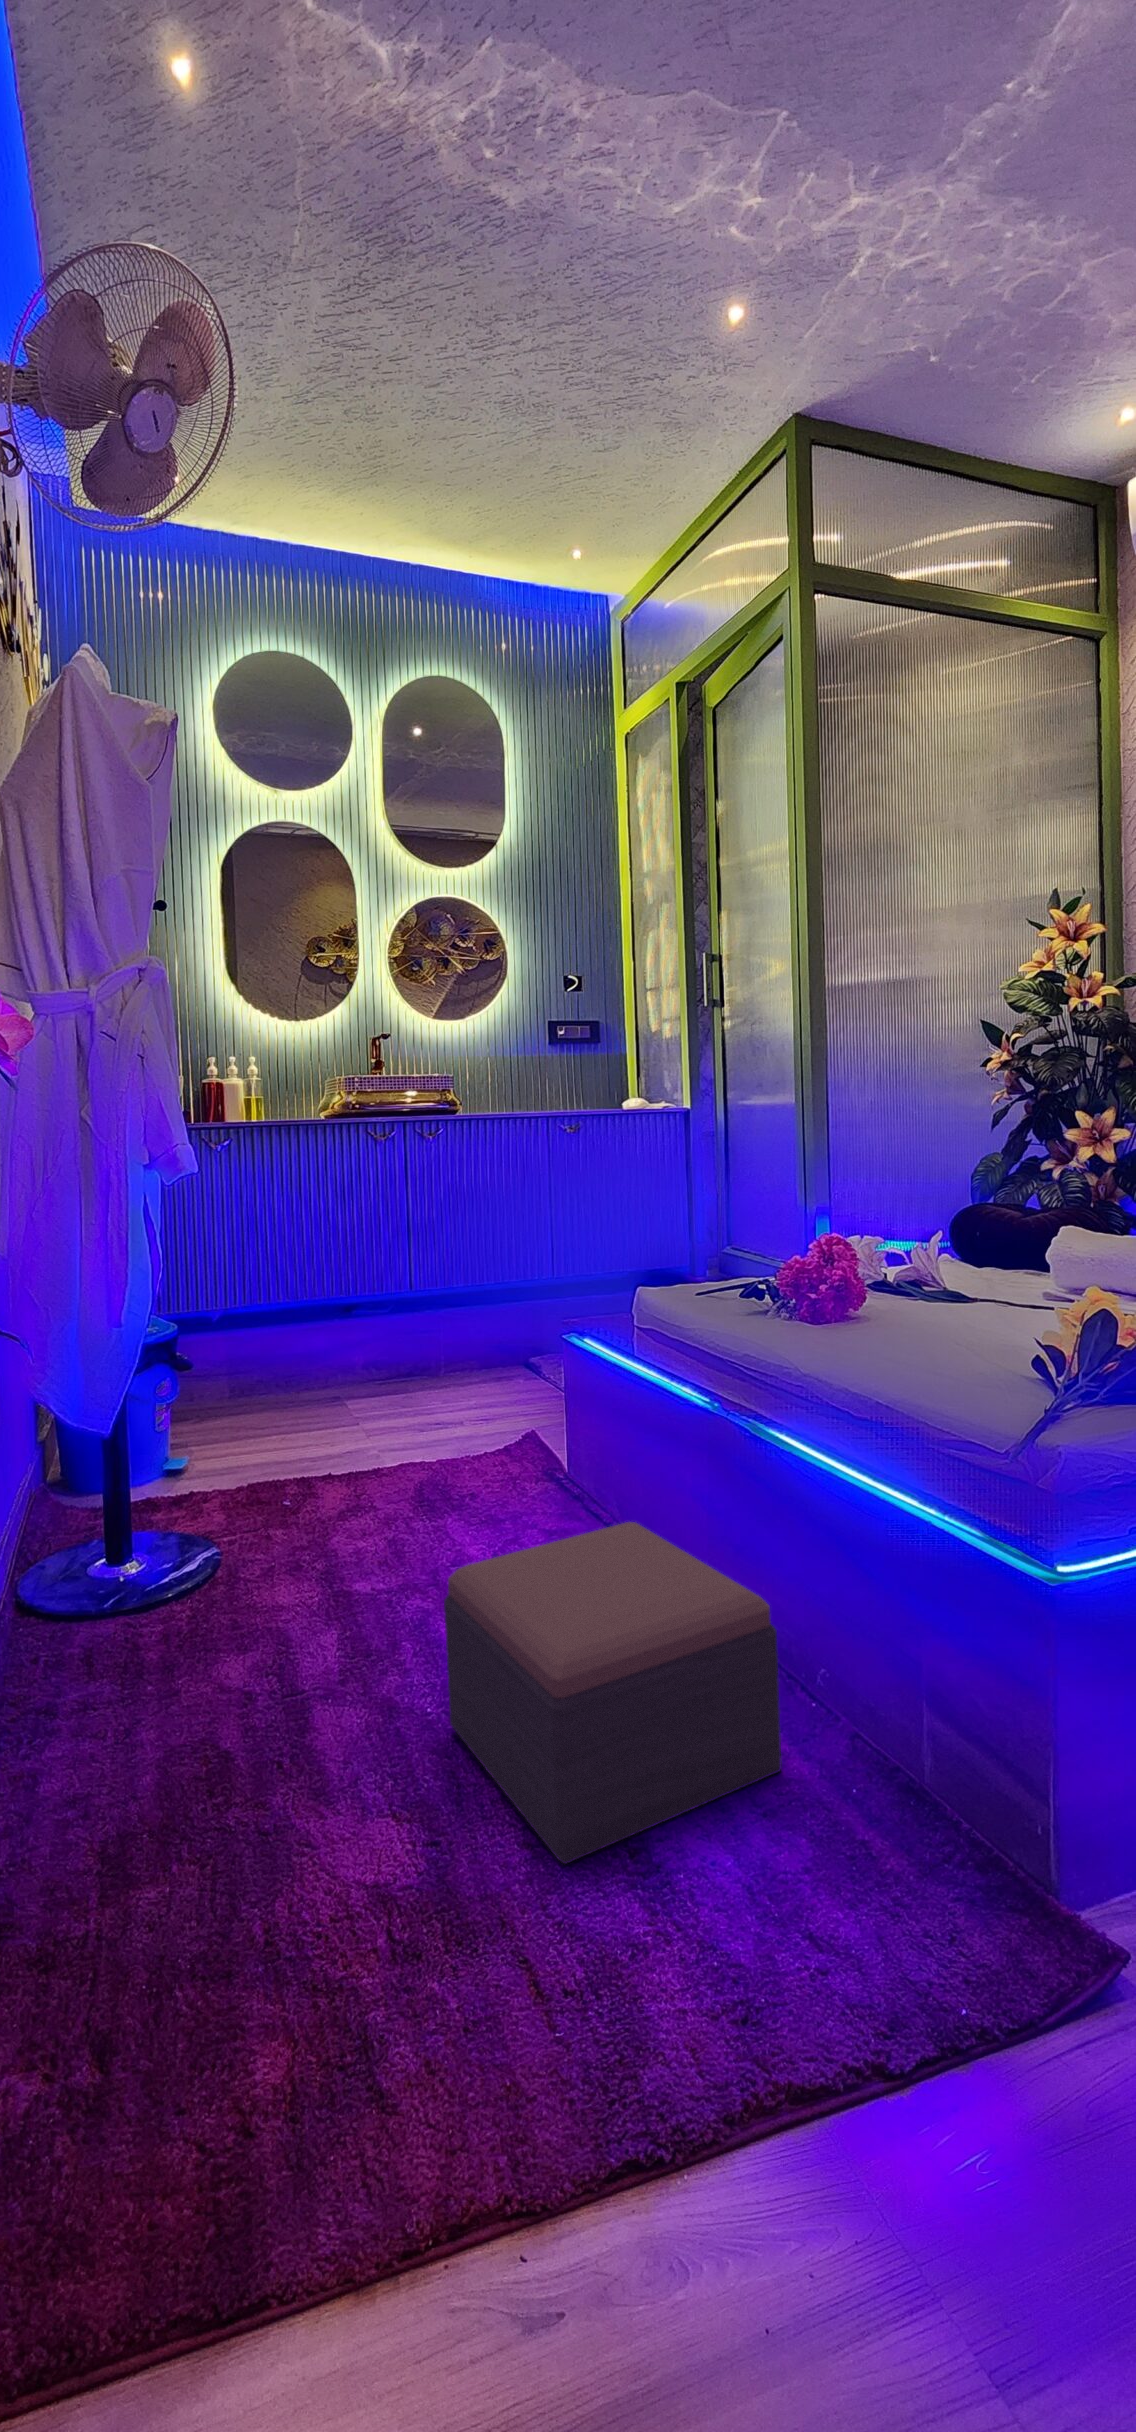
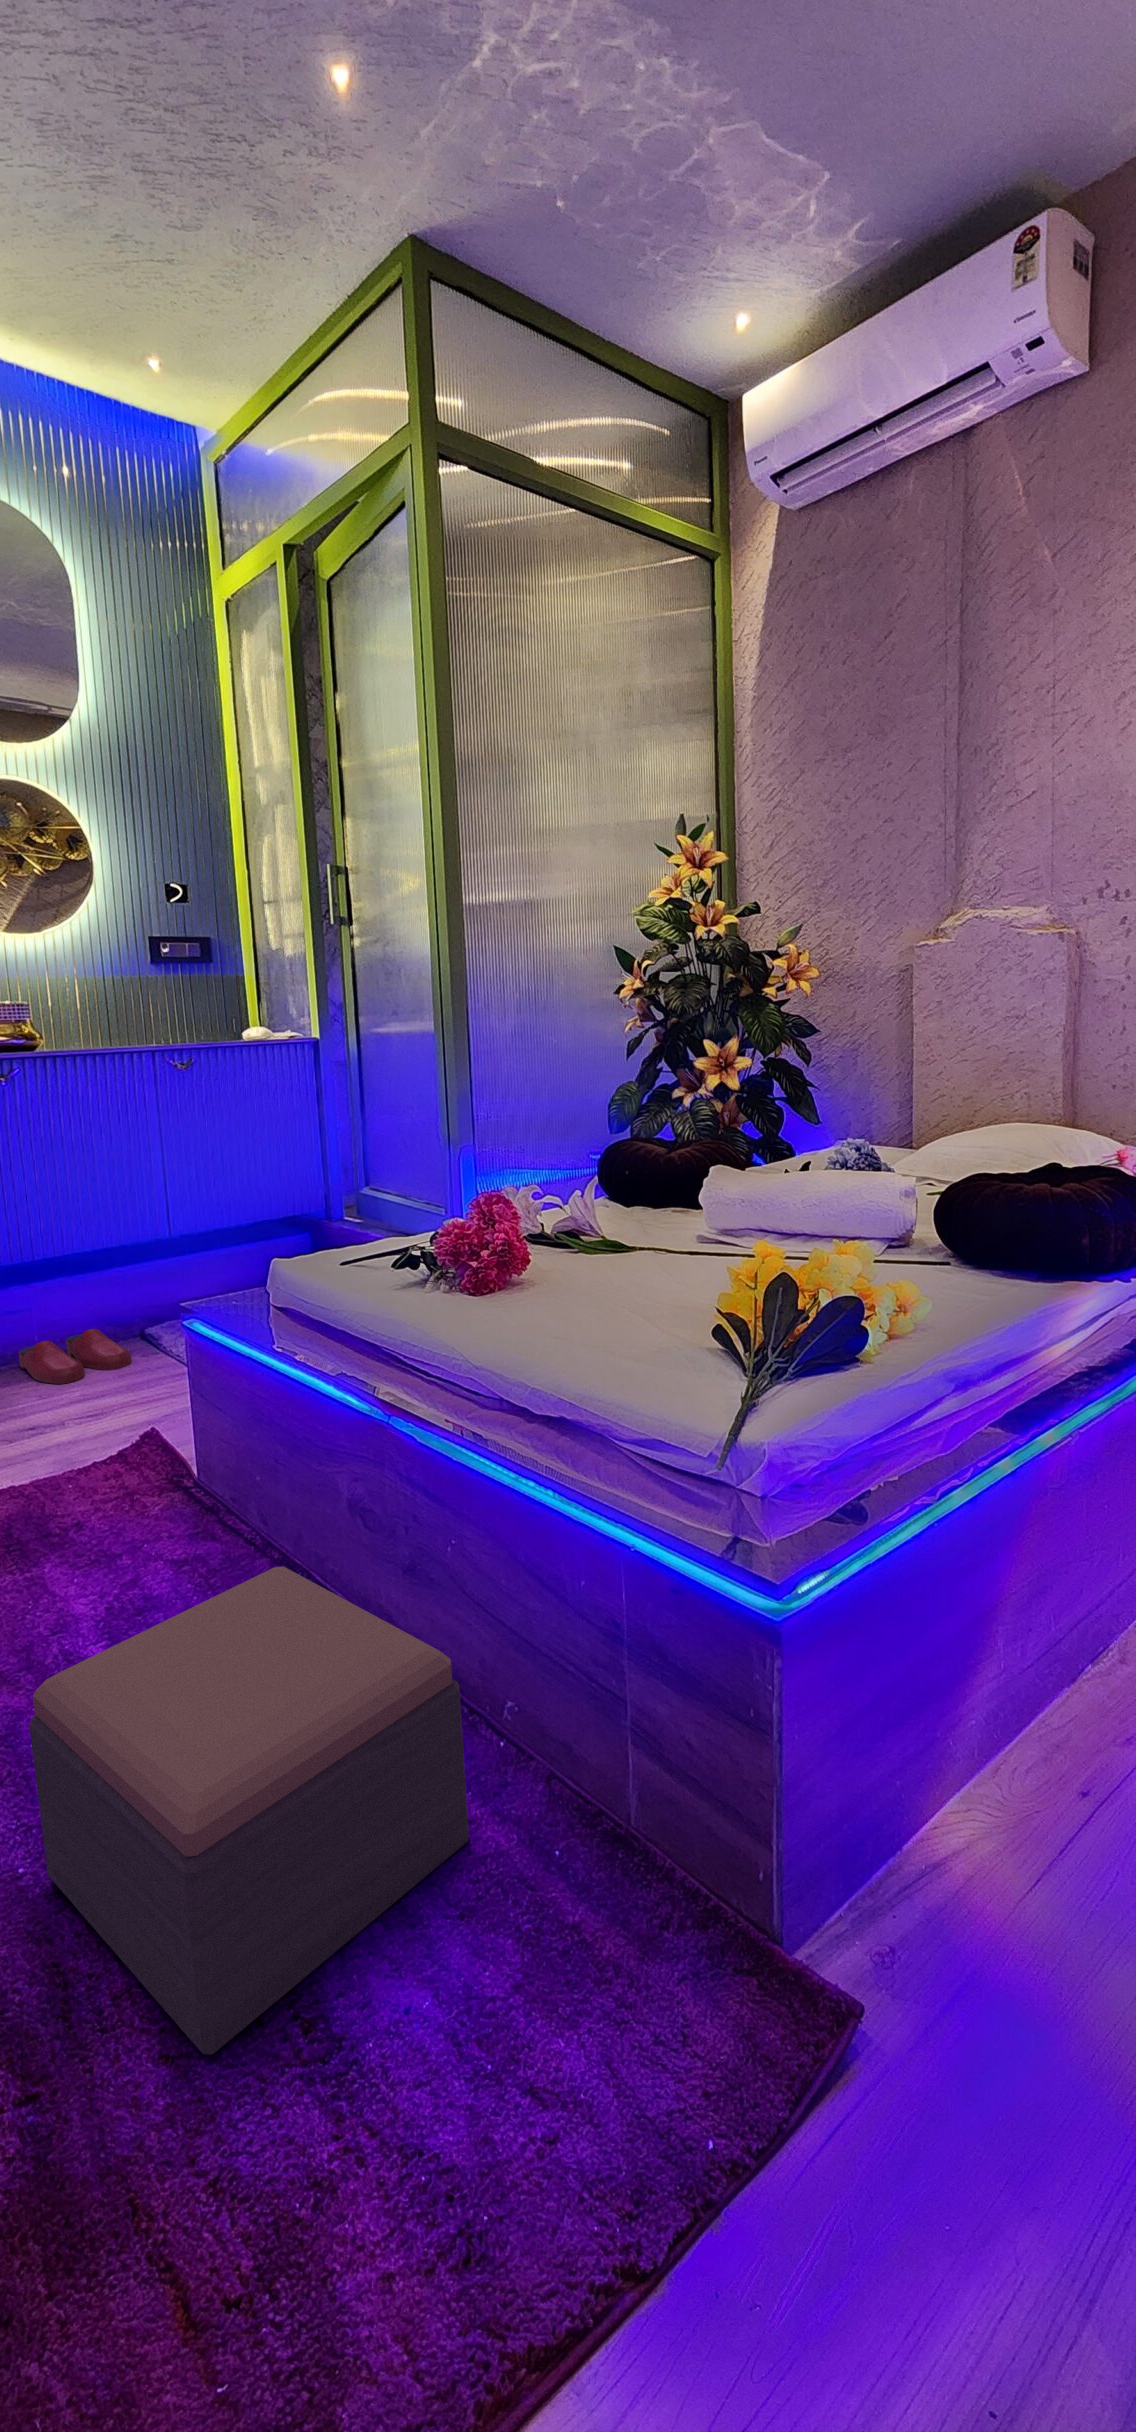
slippers: none [432,1351,520,1393] -> present [19,1329,132,1384]

